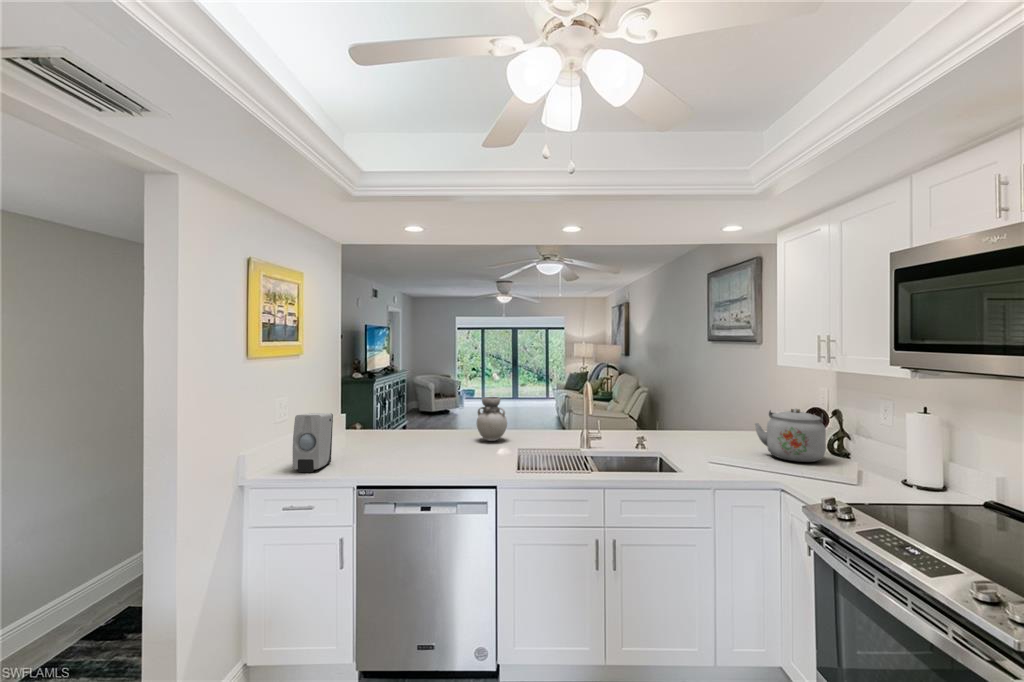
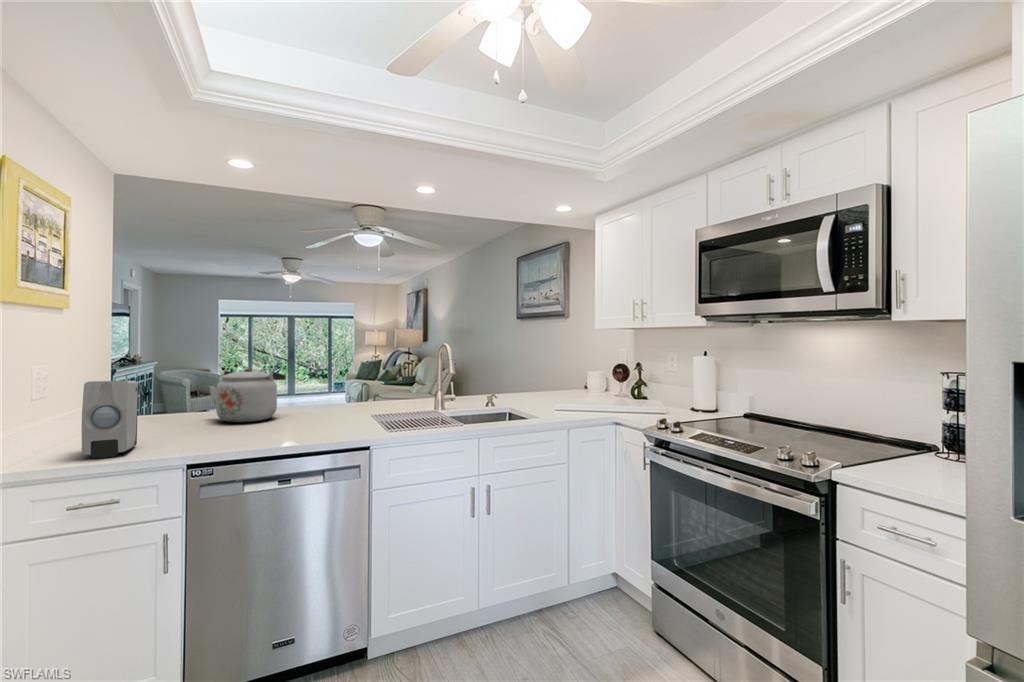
vase: present [477,397,507,441] -> none [317,364,353,412]
kettle: present [755,409,826,462] -> present [209,367,286,422]

